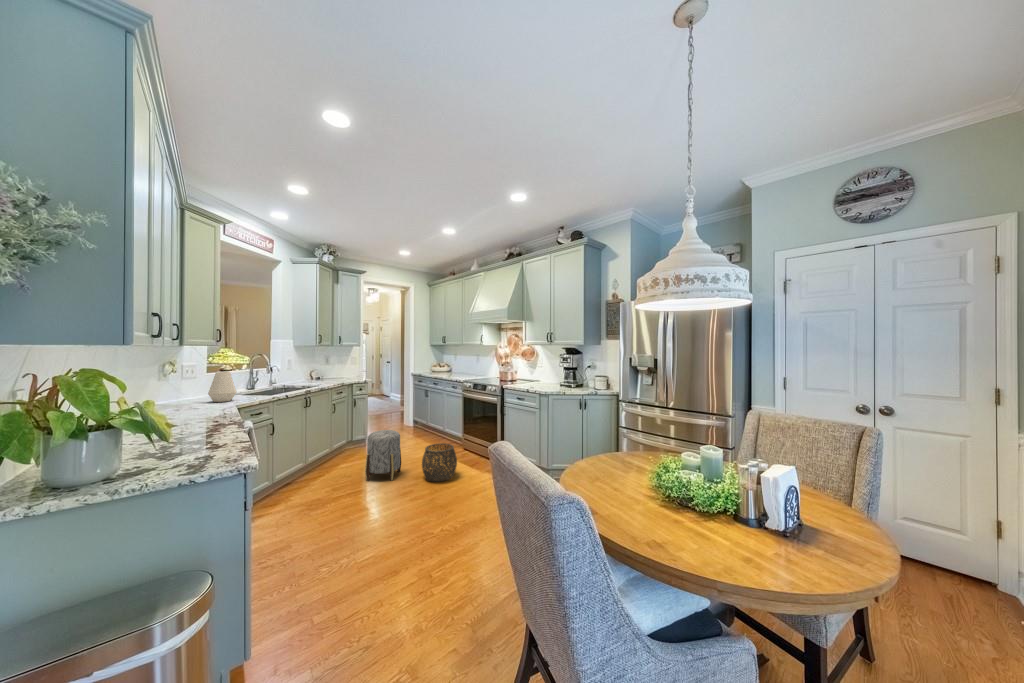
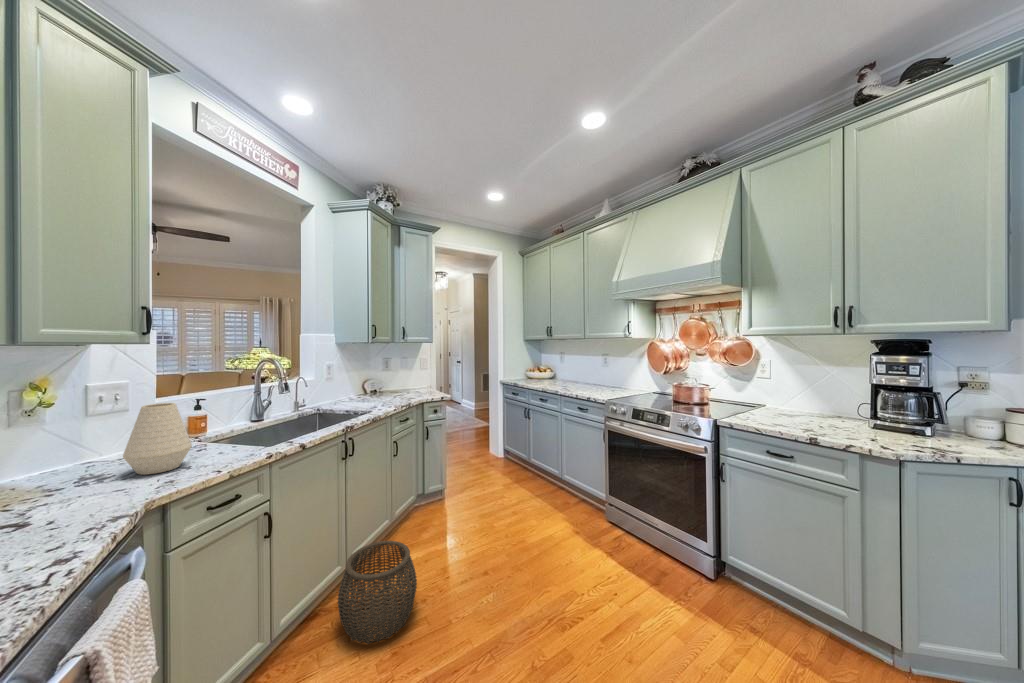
stool: present [365,430,401,481] -> none [452,503,515,619]
woven basket: present [422,443,457,482] -> present [338,541,417,644]

